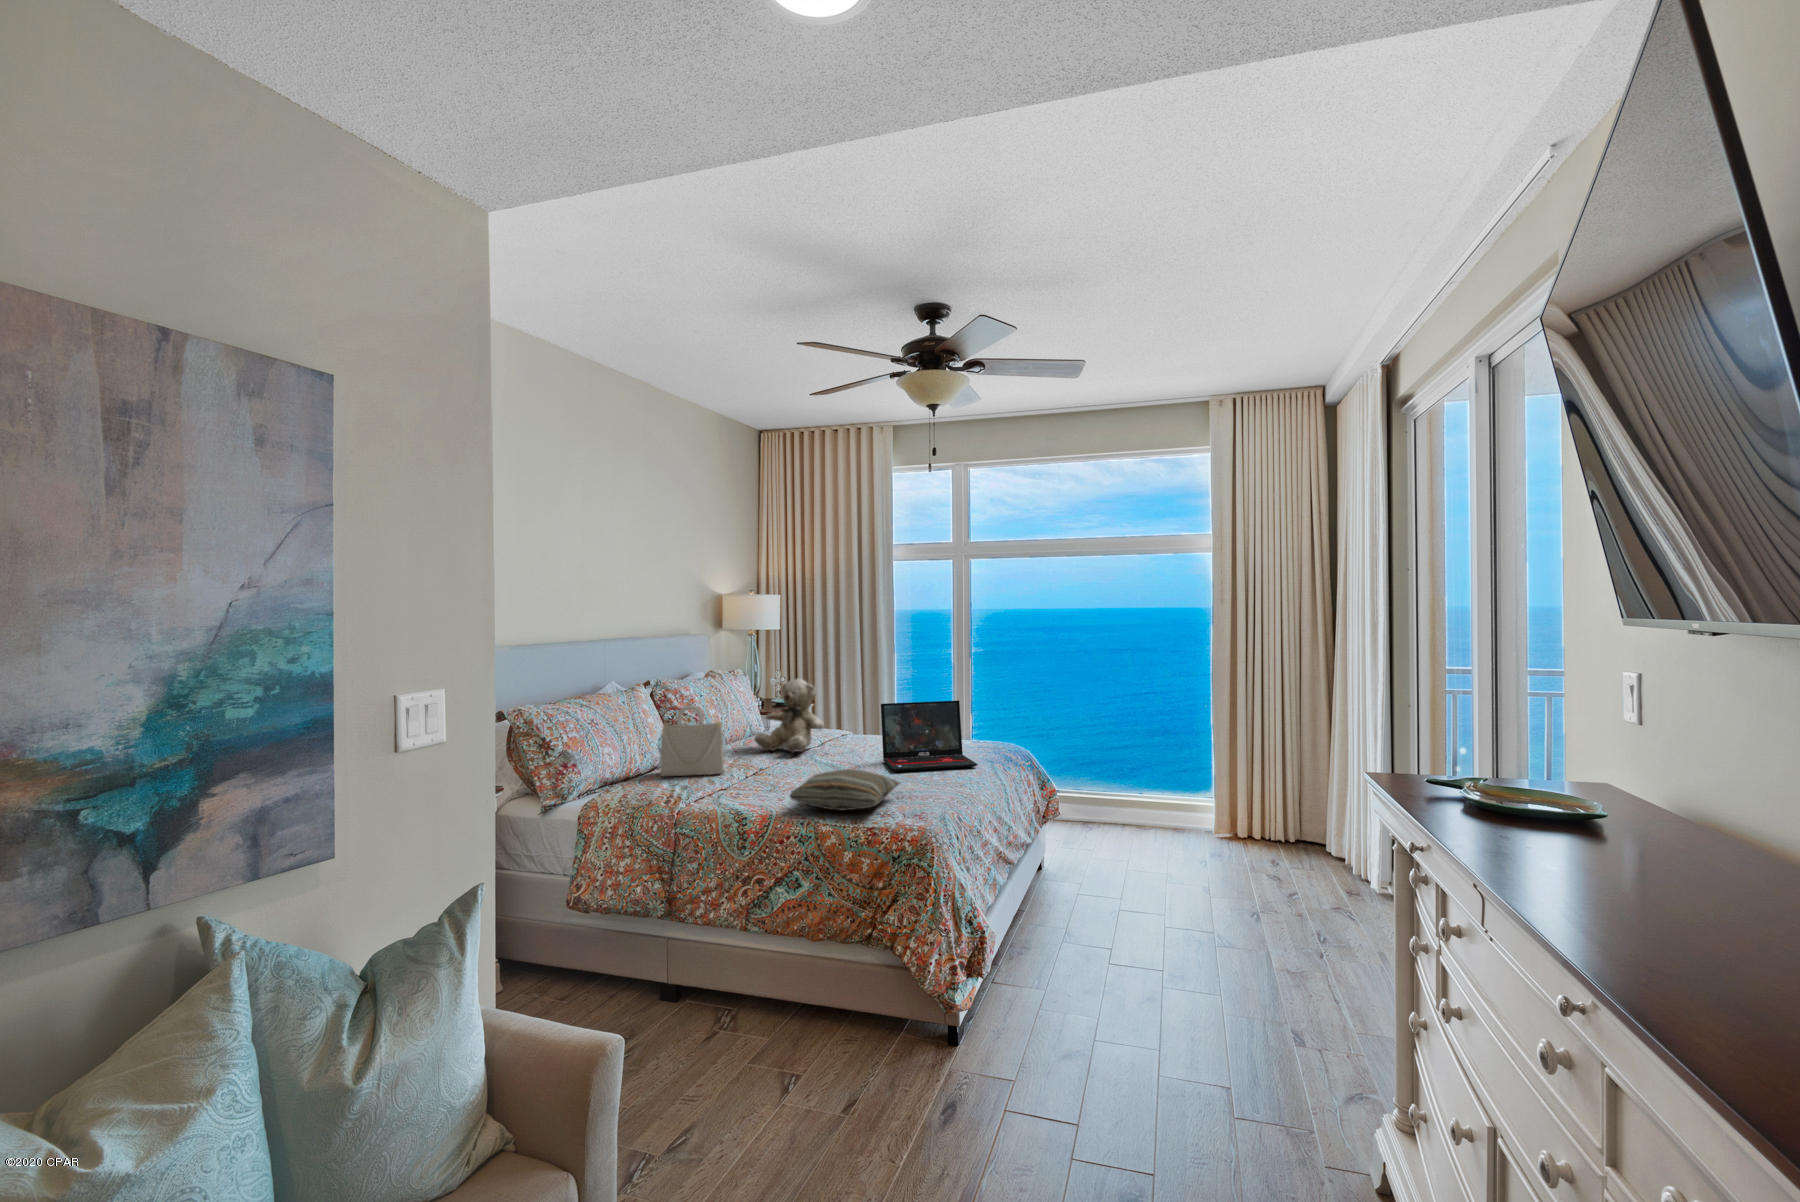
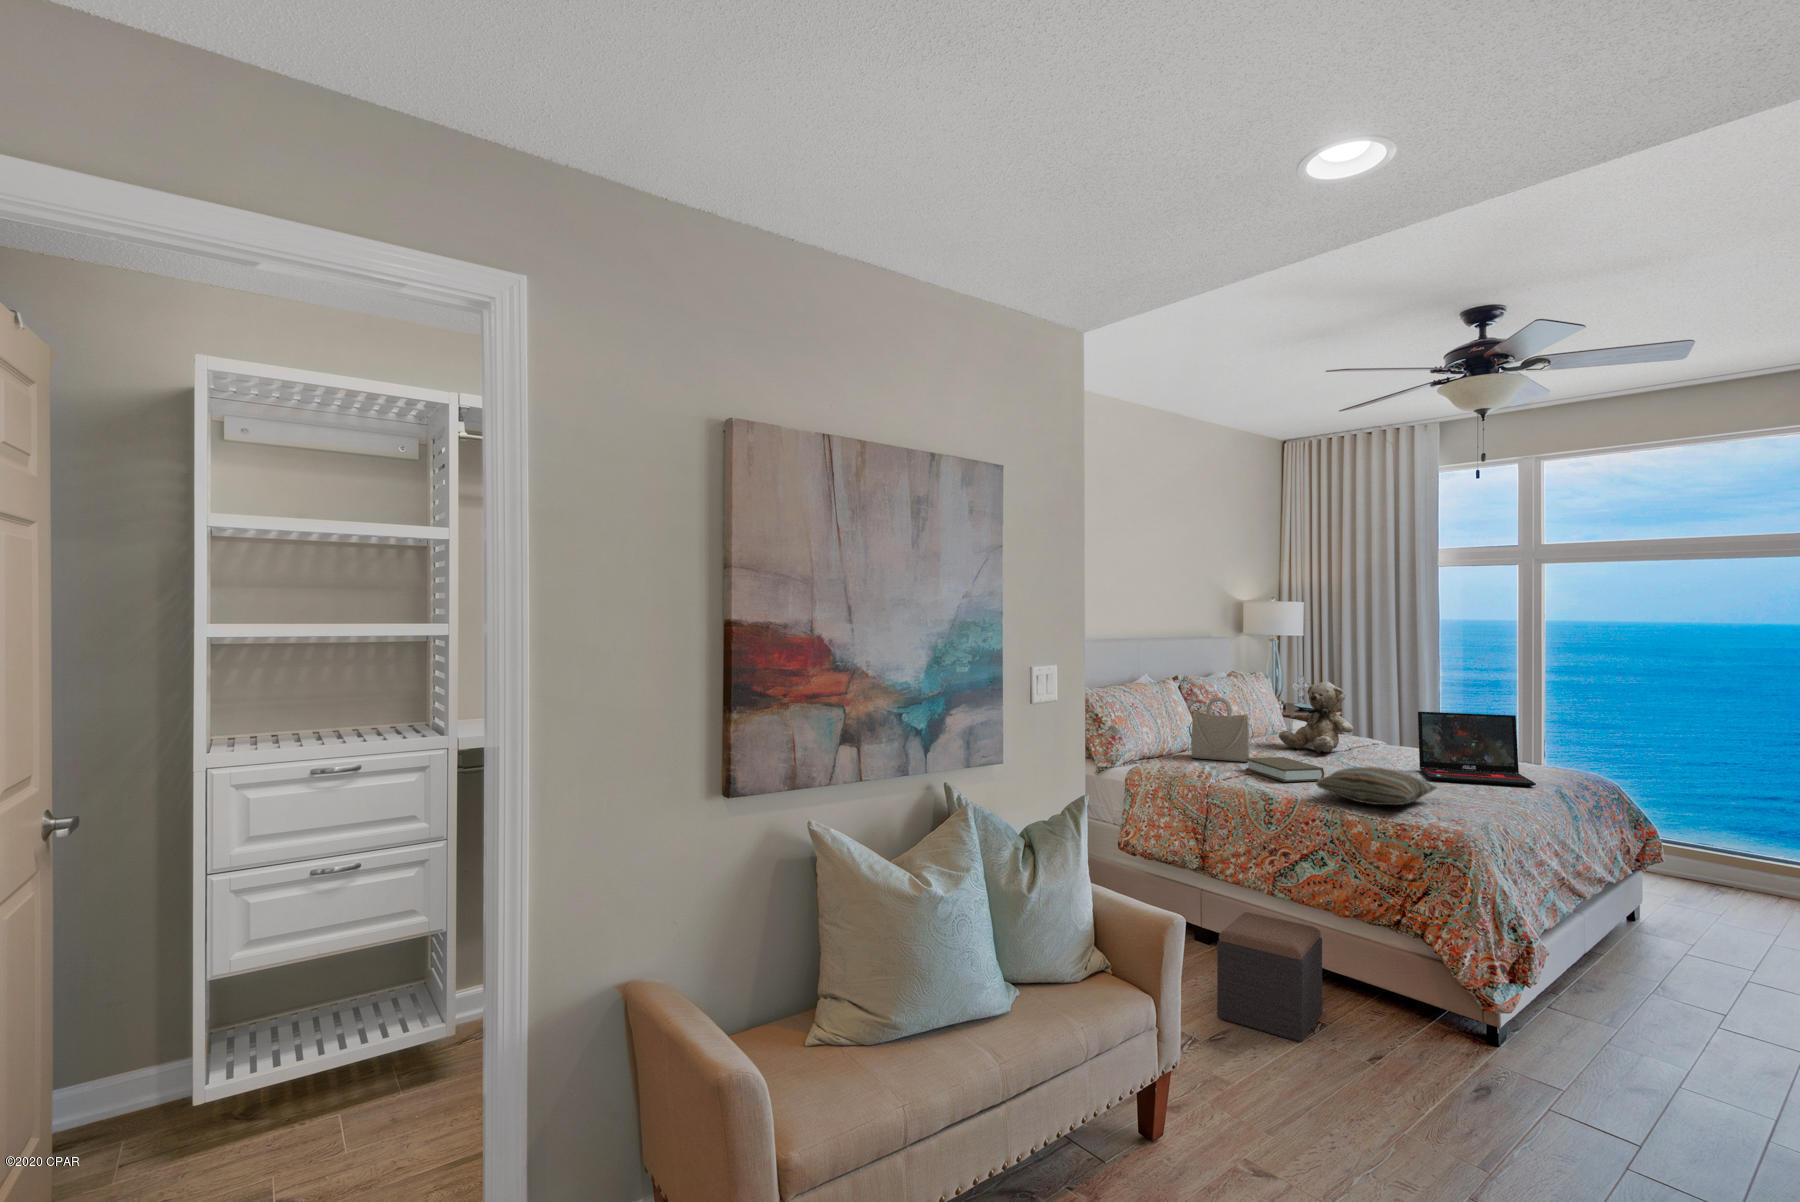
book: none [719,765,798,795] -> present [1246,757,1324,782]
footstool: none [681,961,799,1110] -> present [1217,912,1322,1042]

